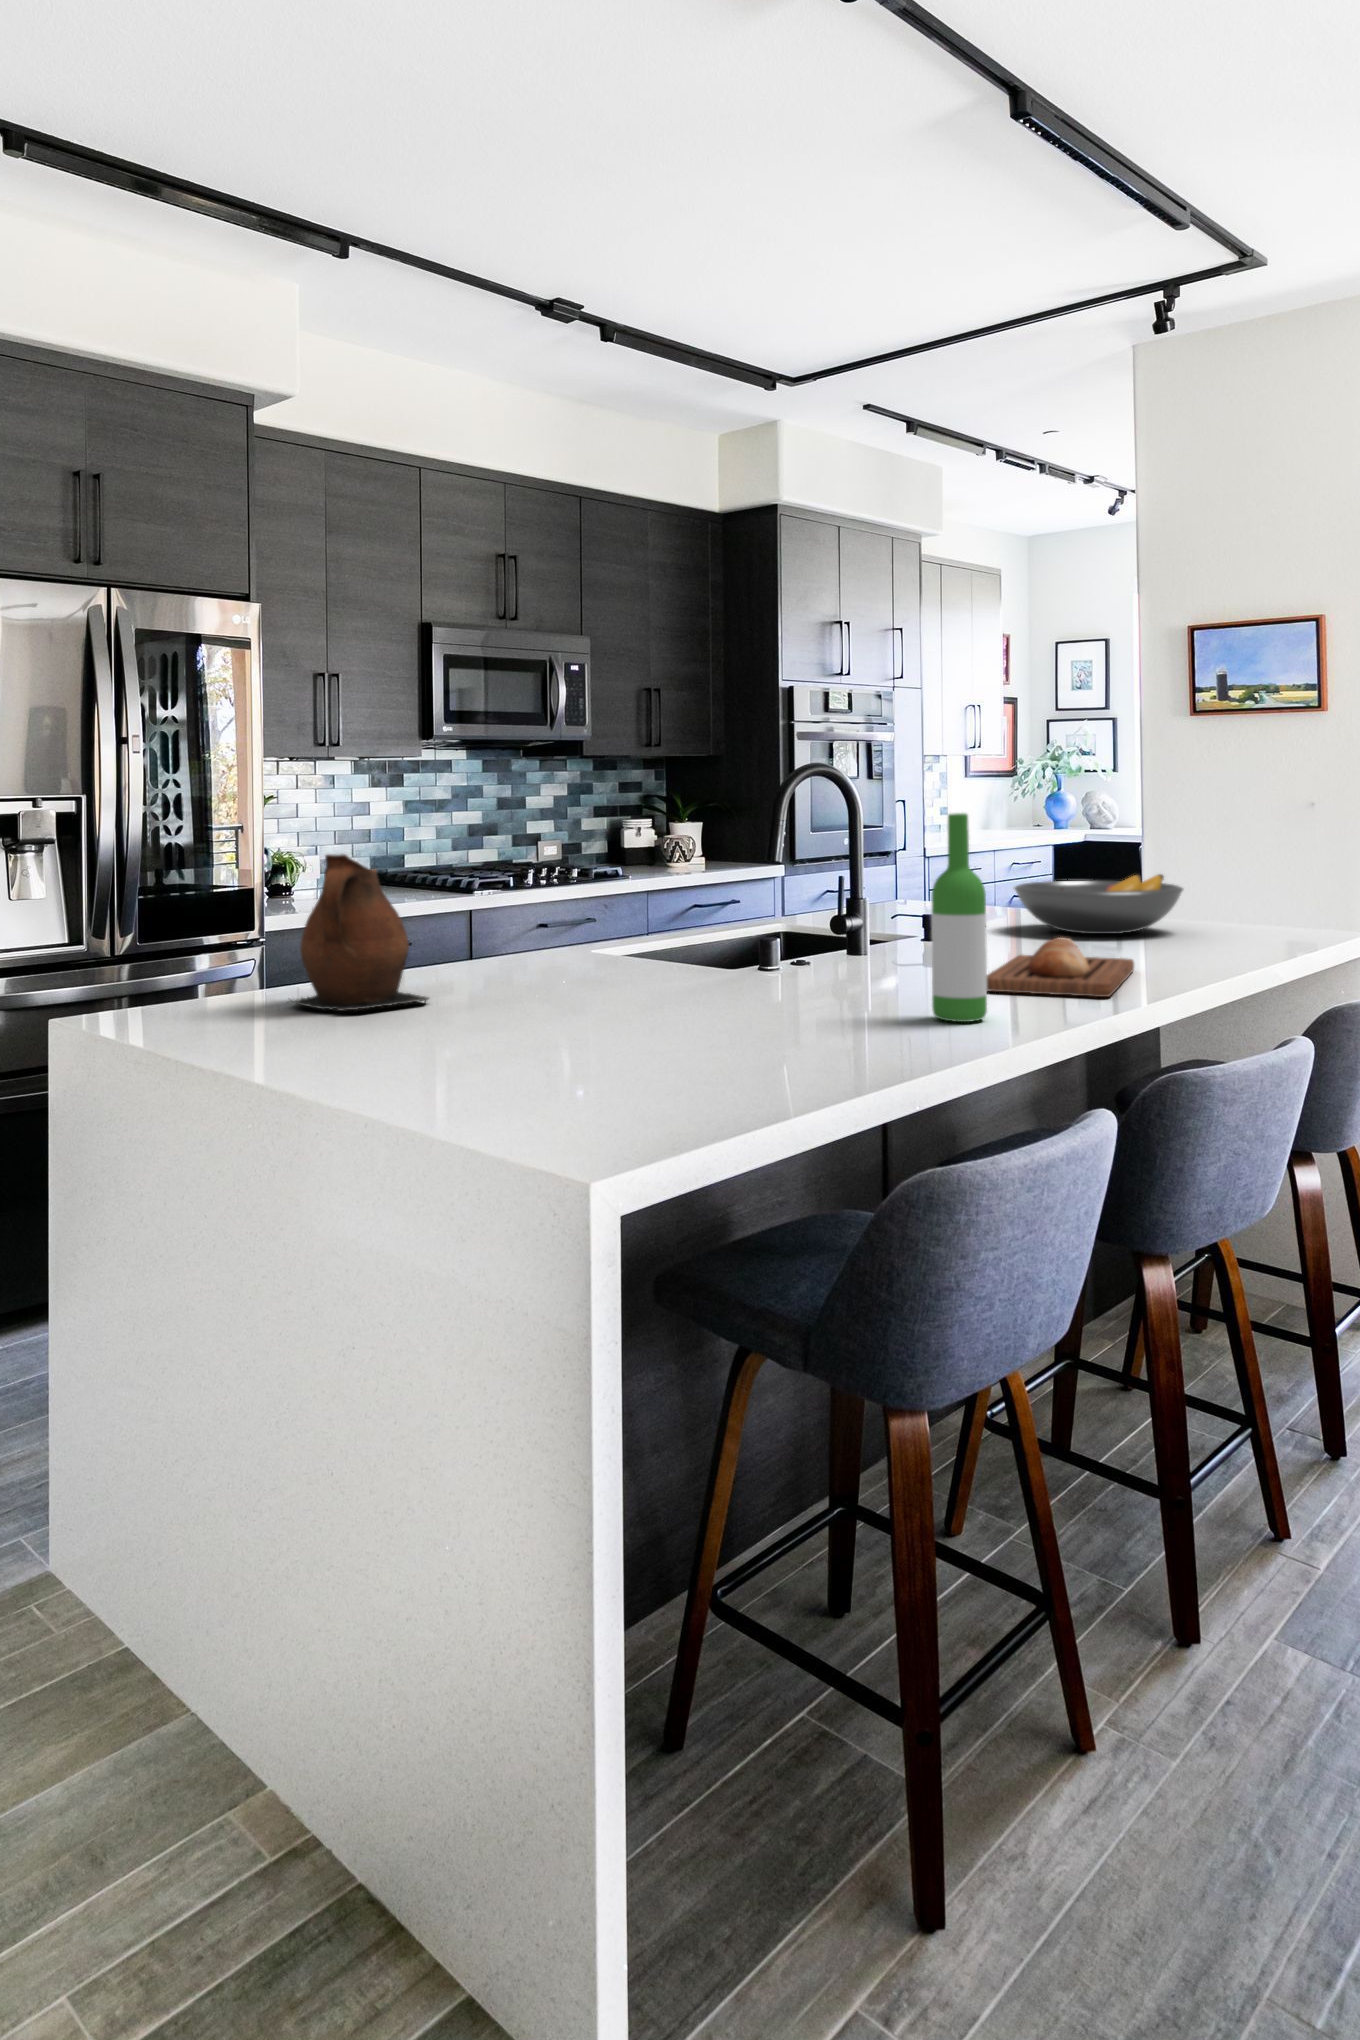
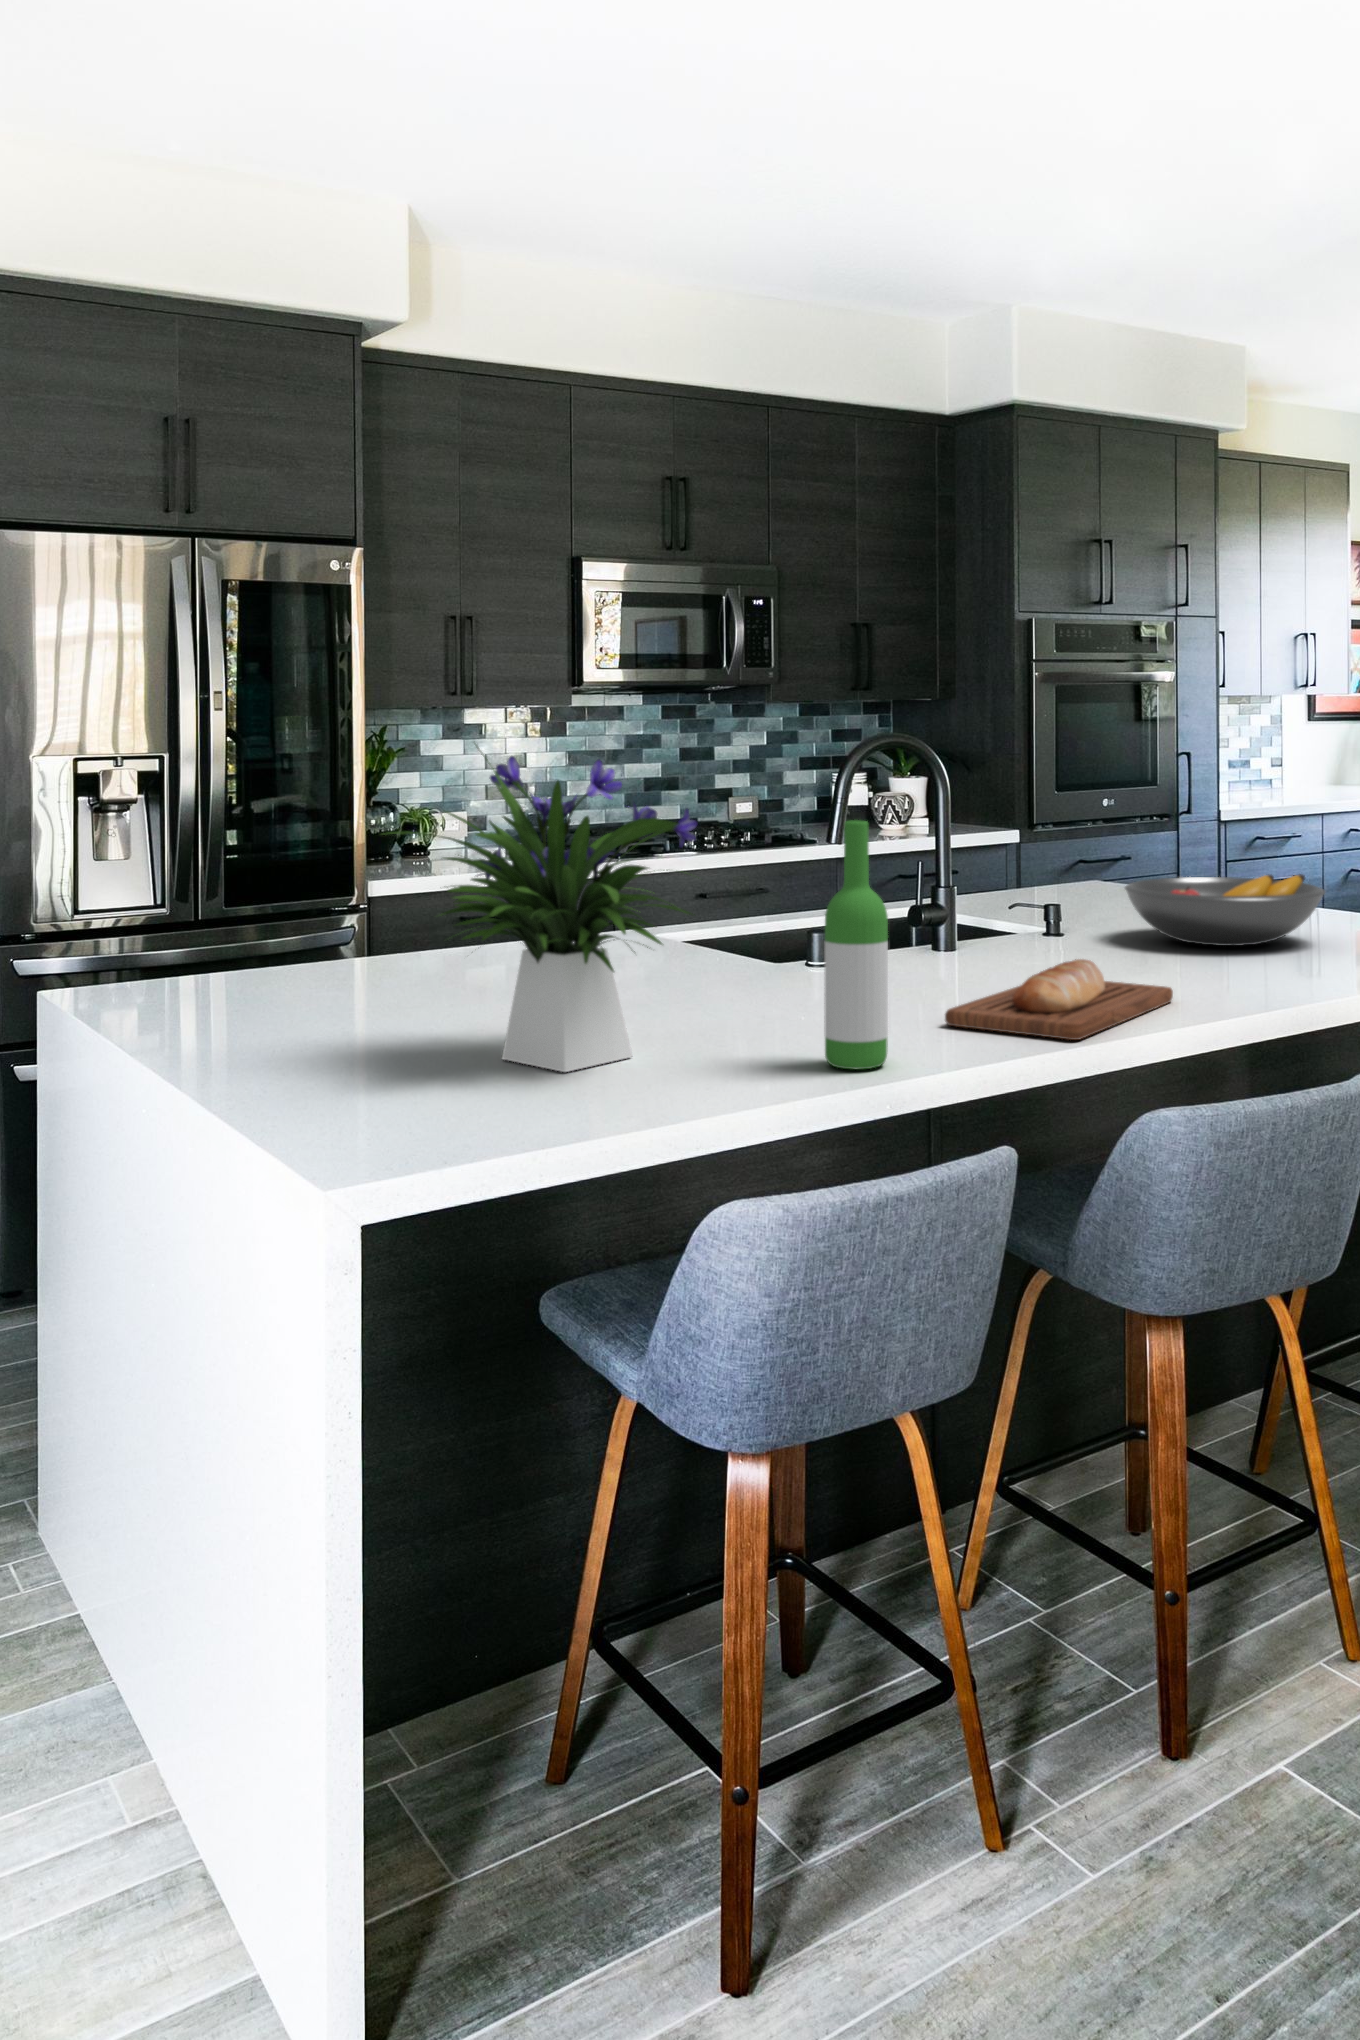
flower arrangement: none [559,753,829,1032] -> present [388,748,698,1072]
ceramic pitcher: present [291,854,429,1011] -> none [157,848,318,1026]

